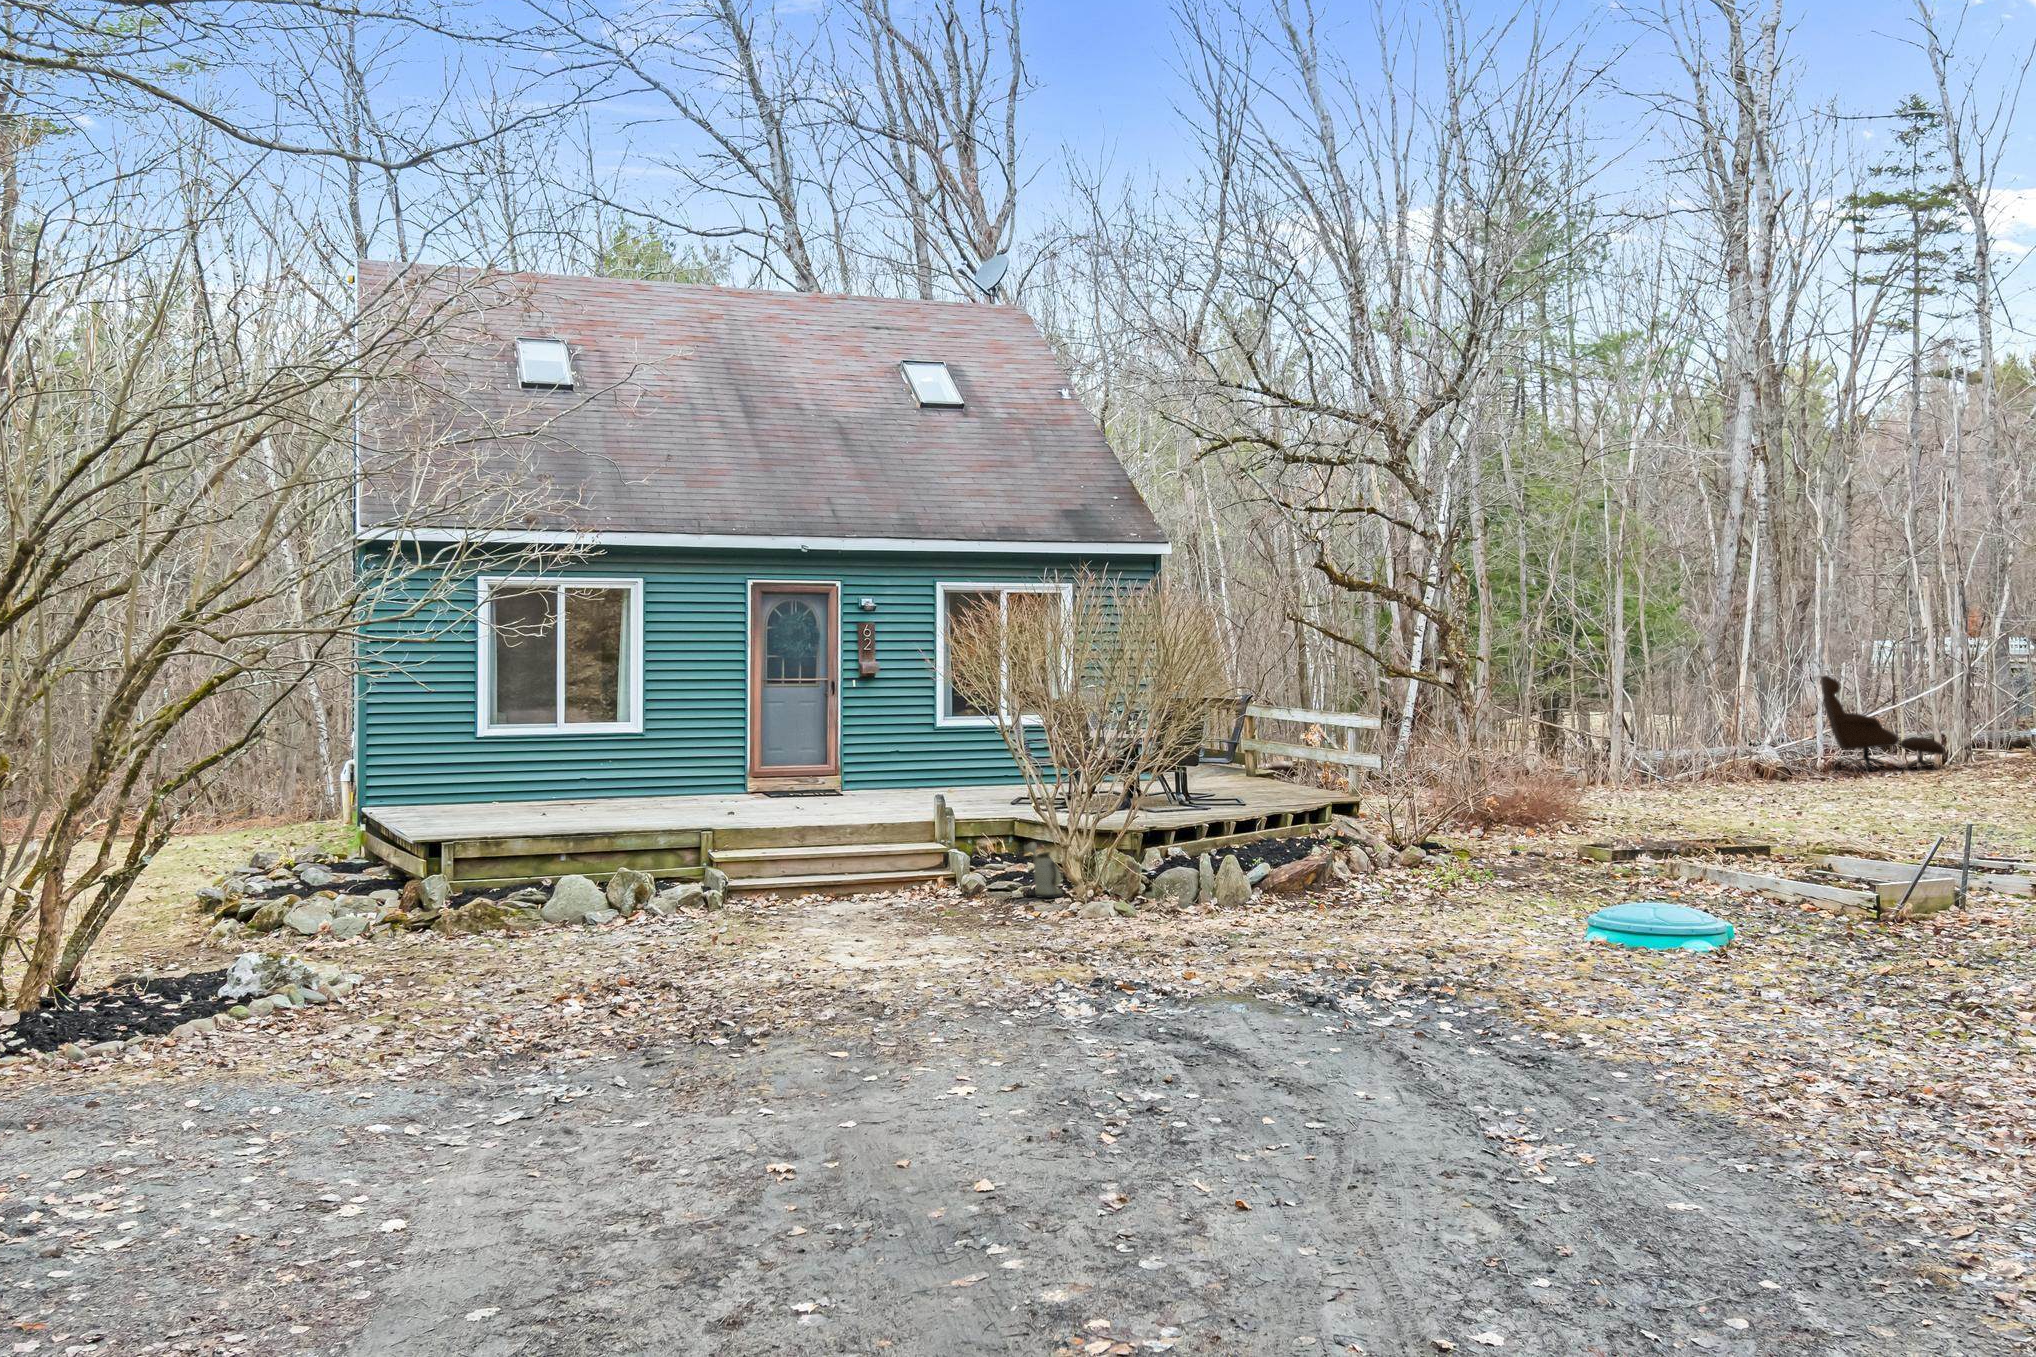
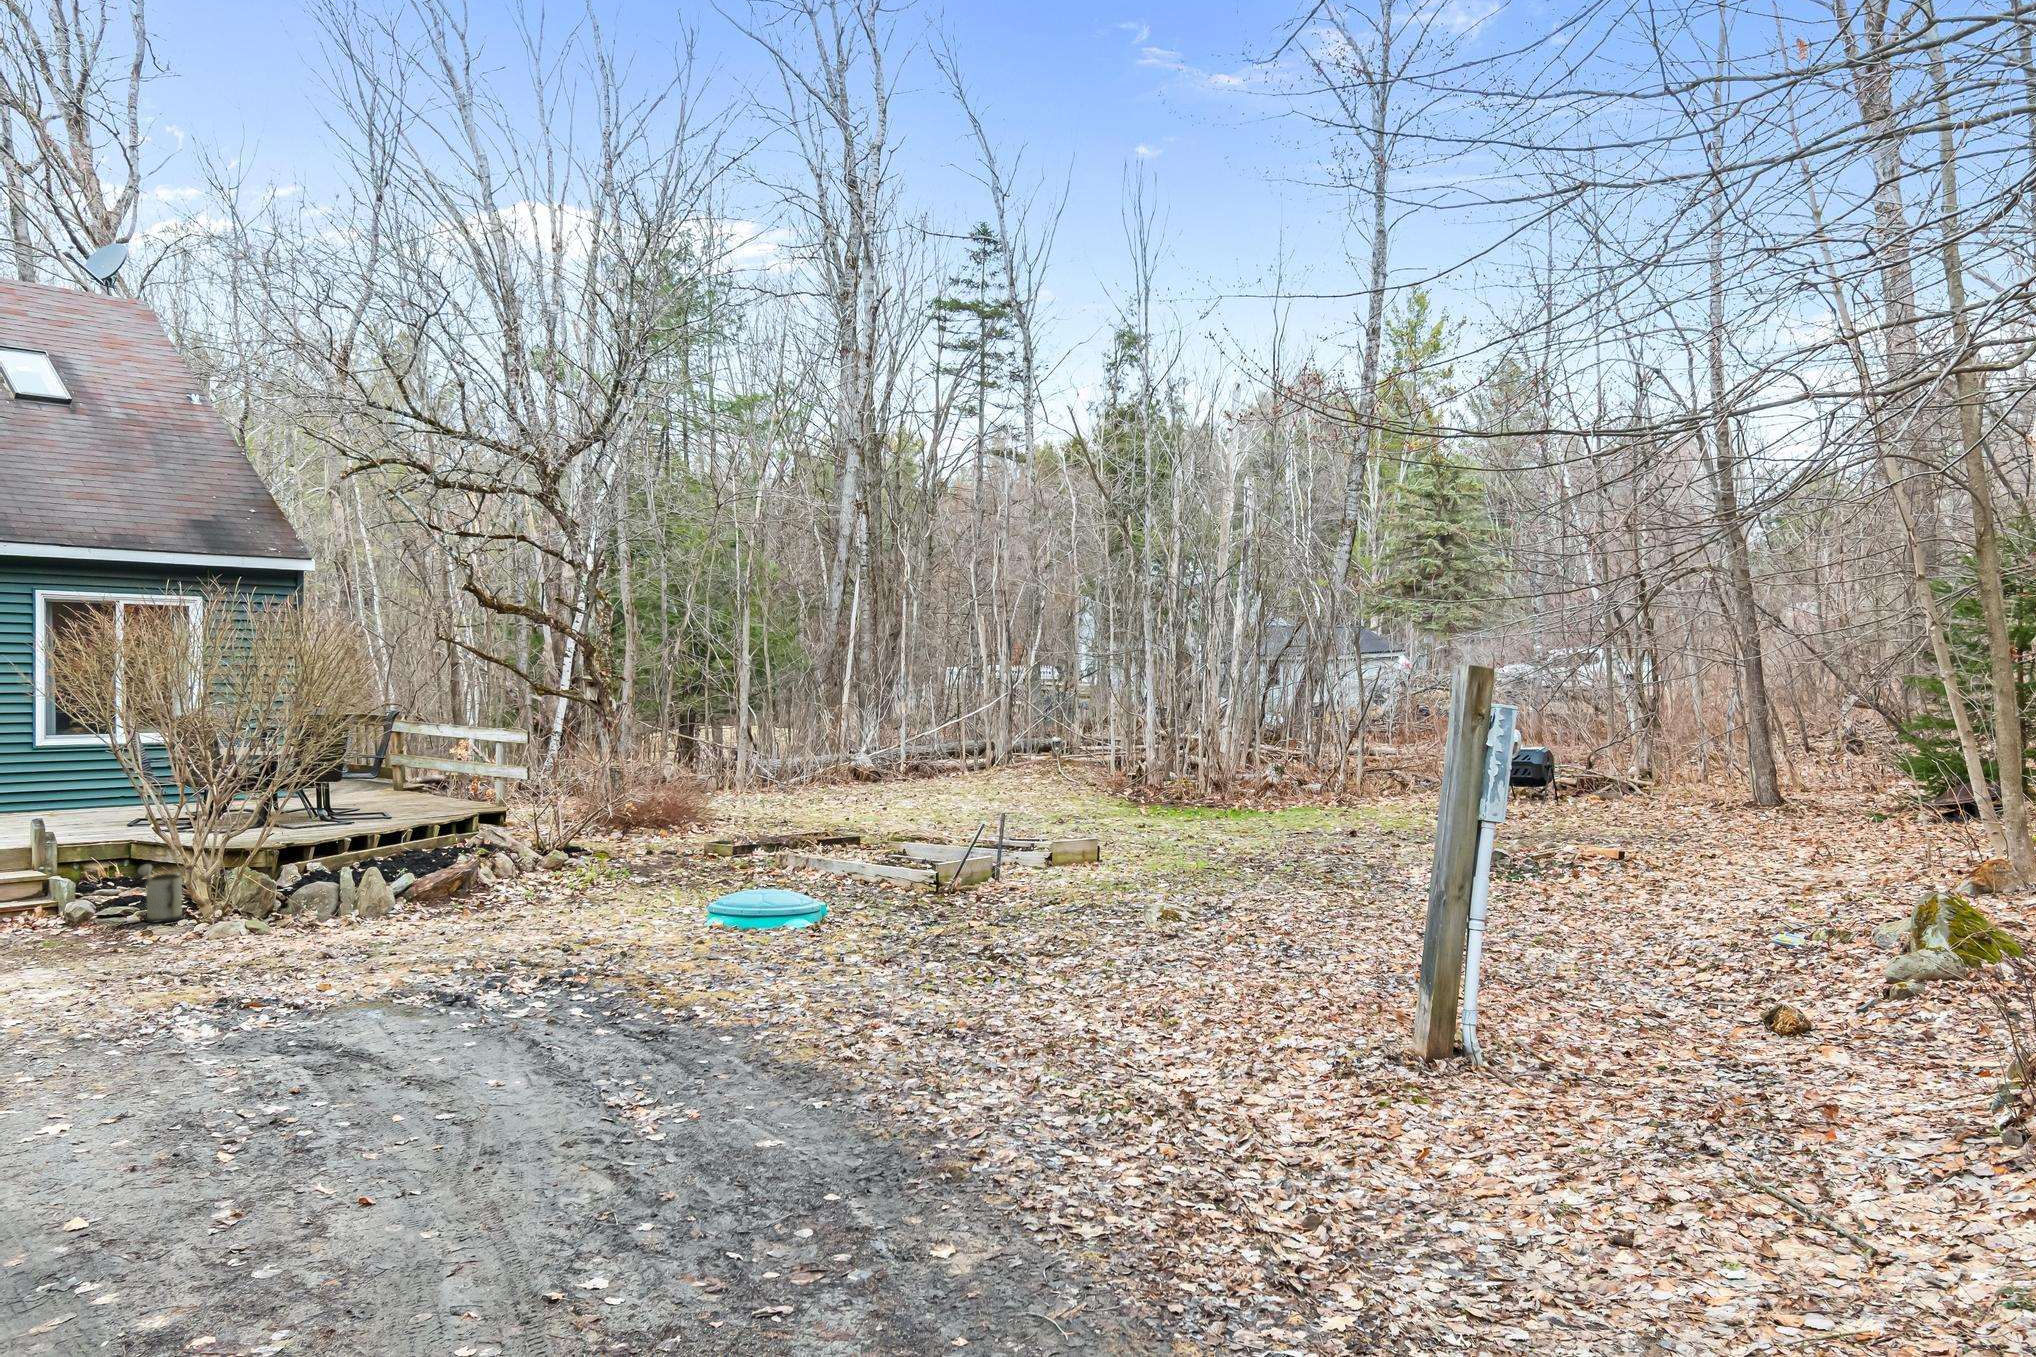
lounge chair: present [1821,675,1945,771] -> none [892,706,972,778]

